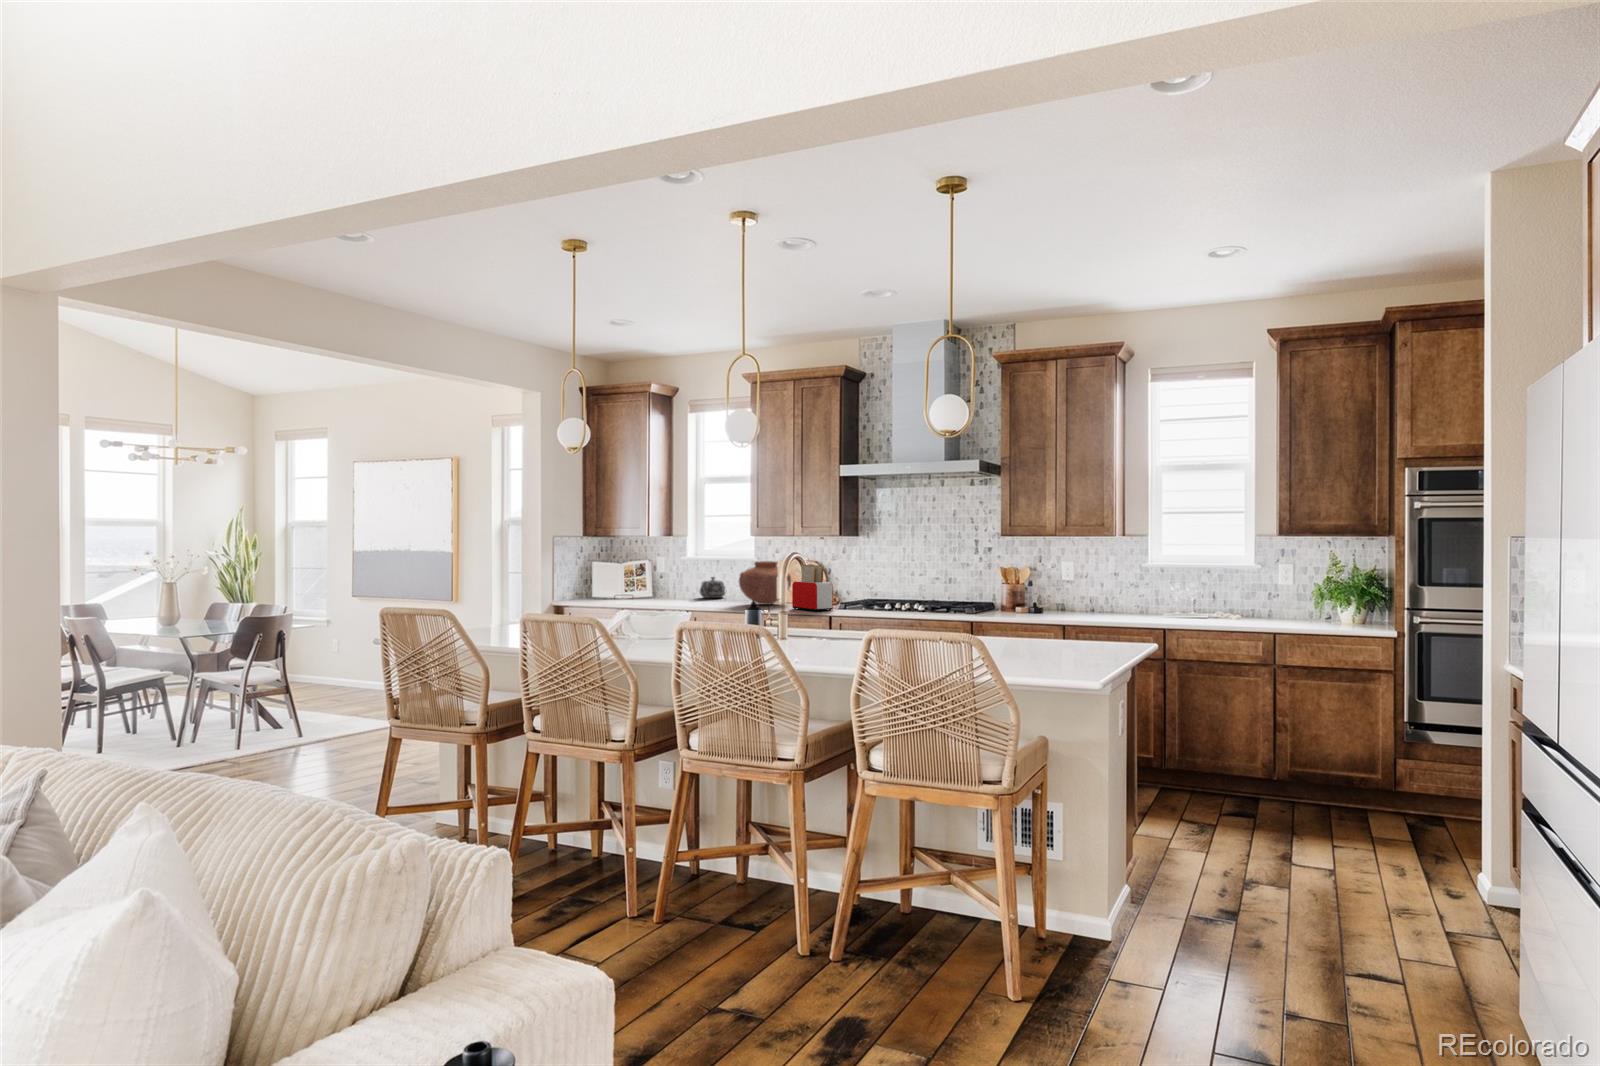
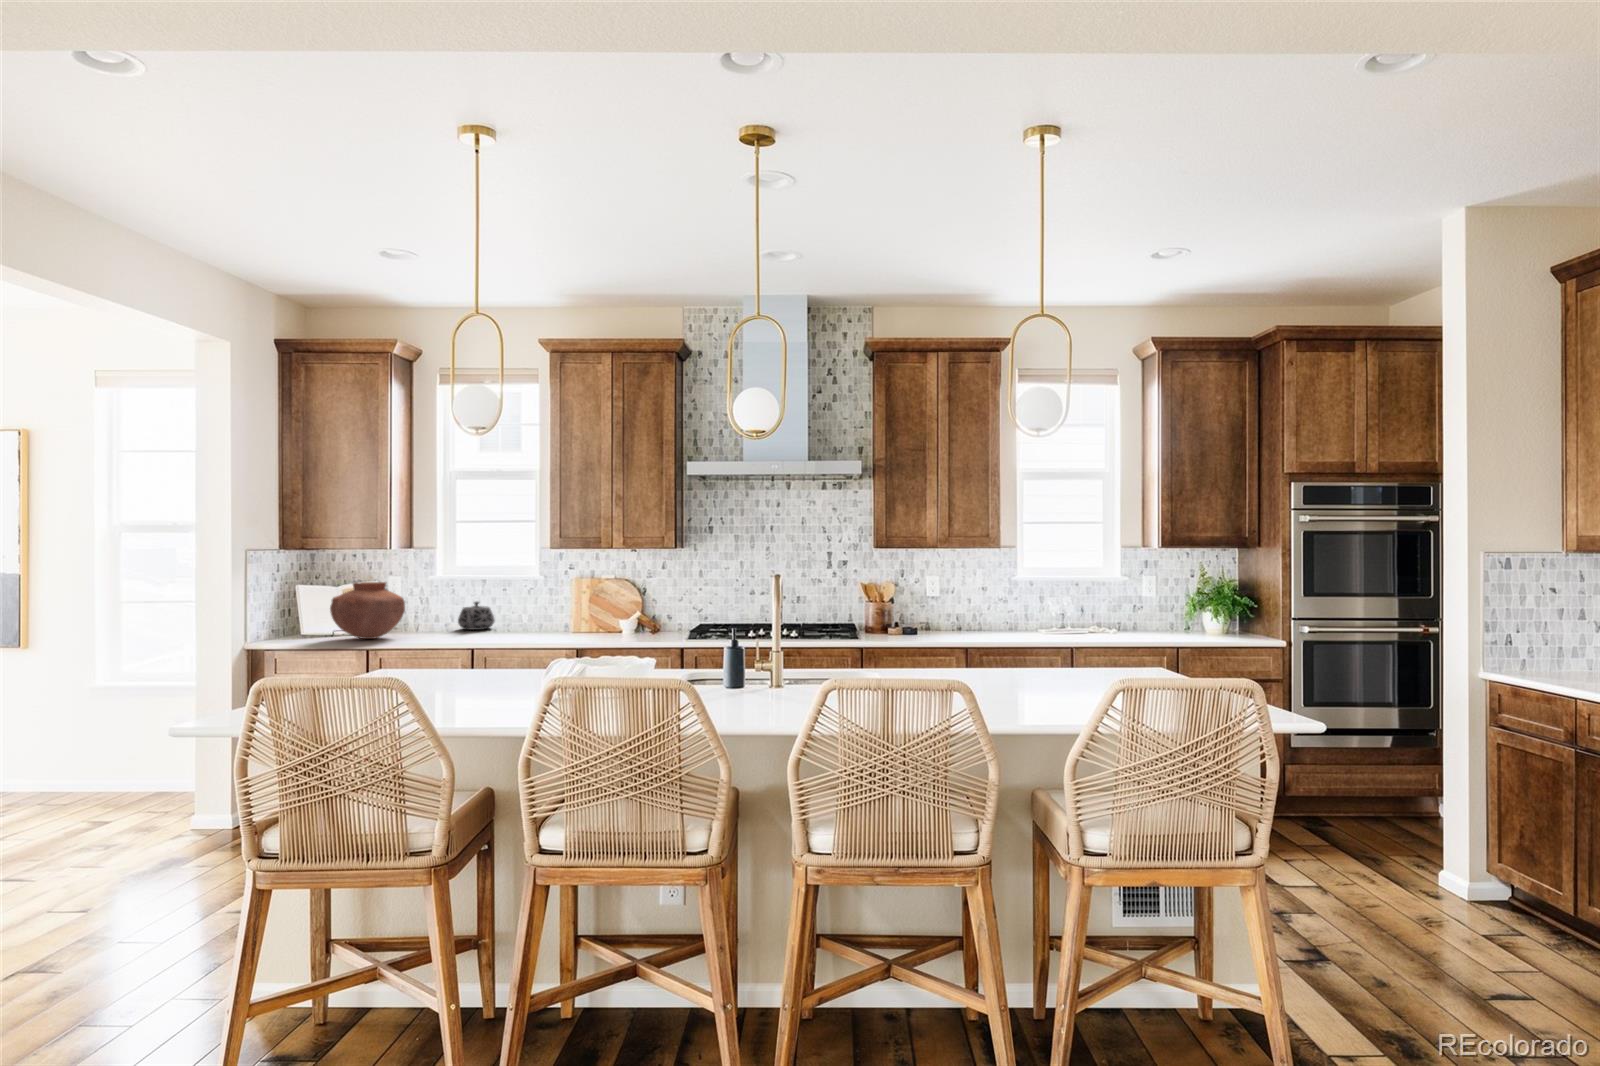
vase: present [739,561,791,605] -> present [330,582,405,639]
toaster: present [792,564,833,611] -> none [618,583,674,642]

